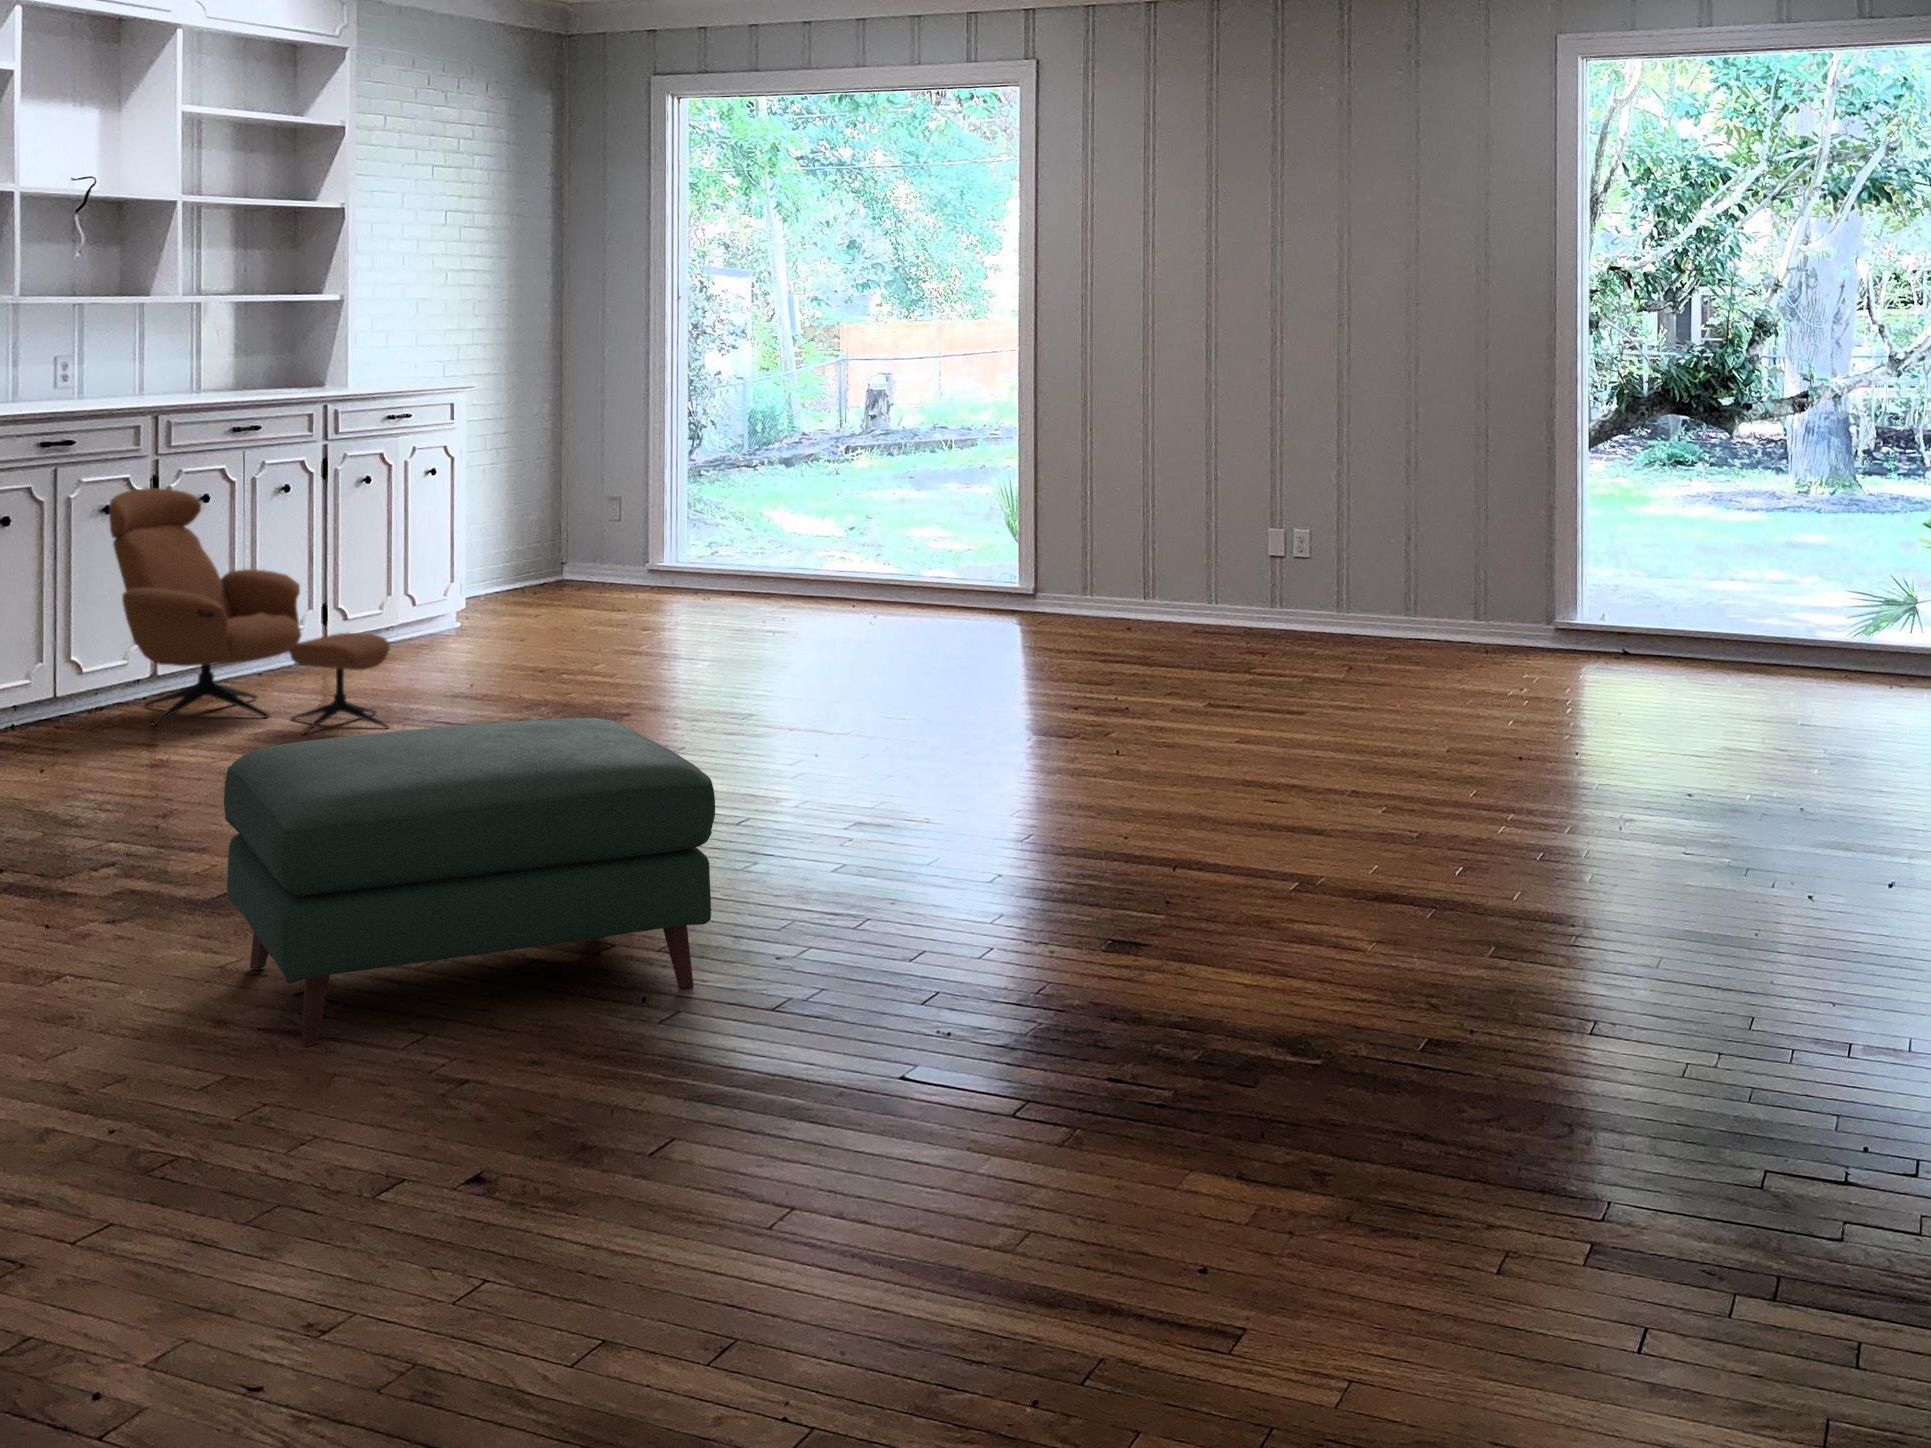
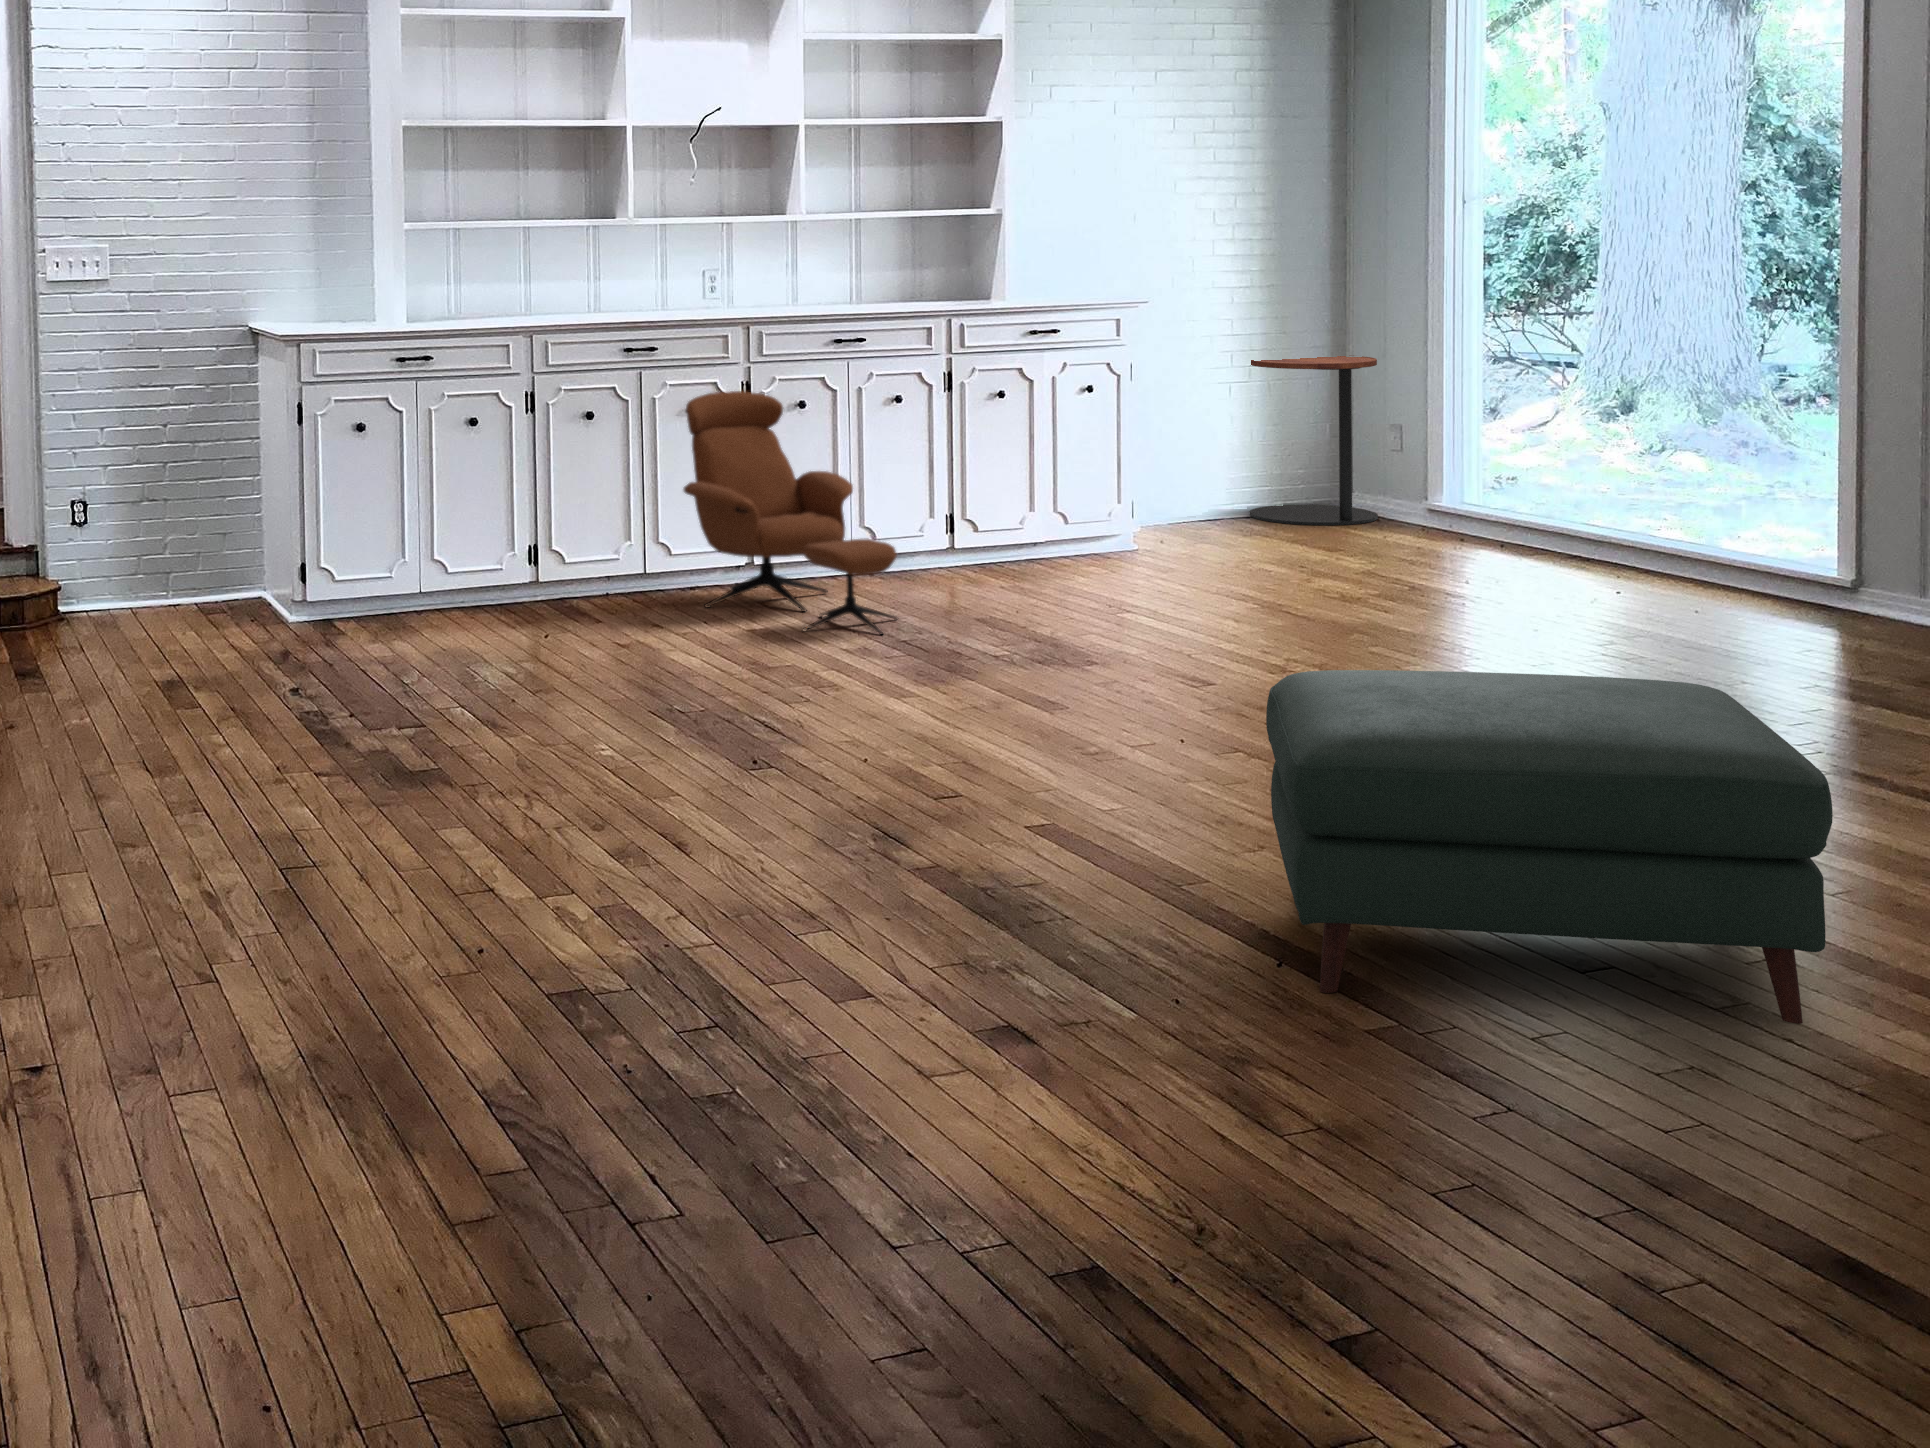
side table: none [524,439,641,600] -> present [1250,356,1378,525]
ottoman: present [224,718,715,1047] -> present [1266,670,1833,1024]

